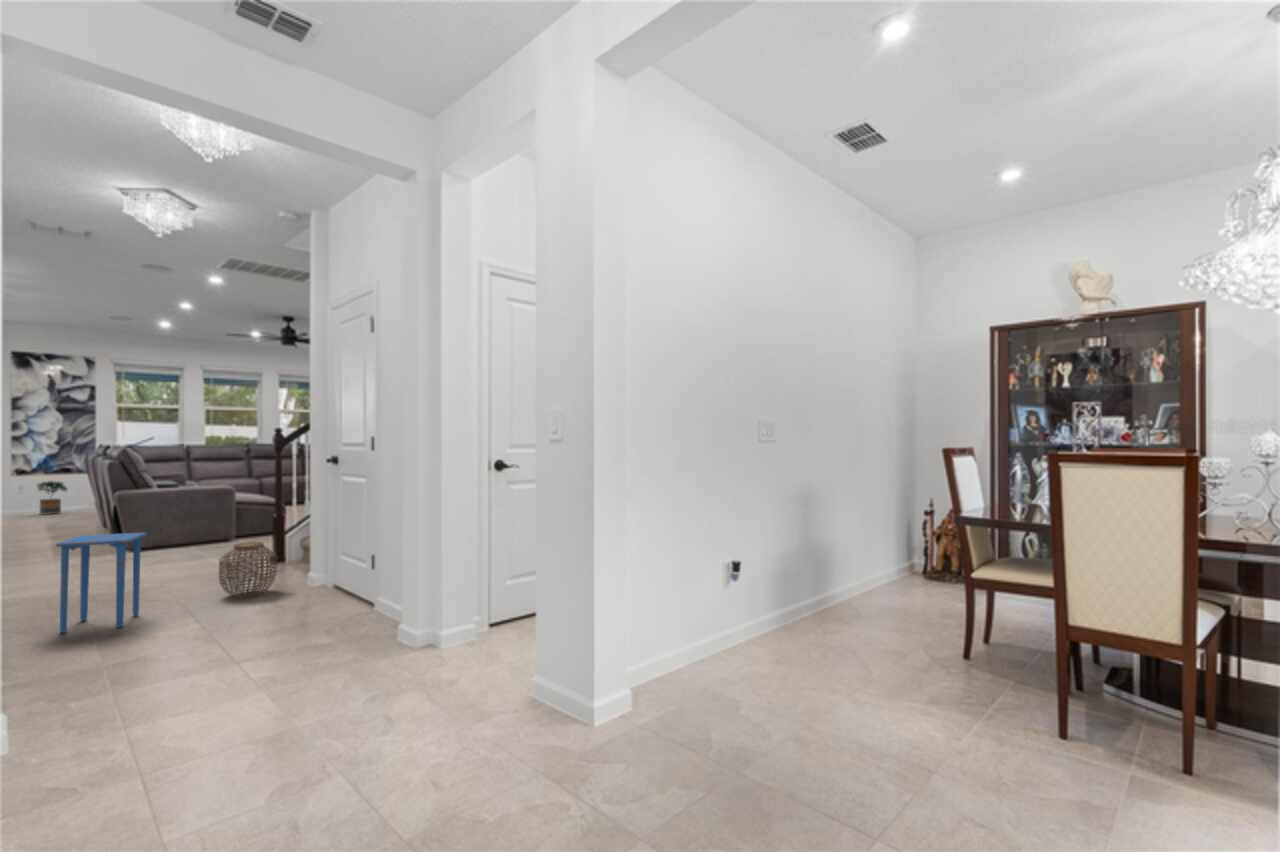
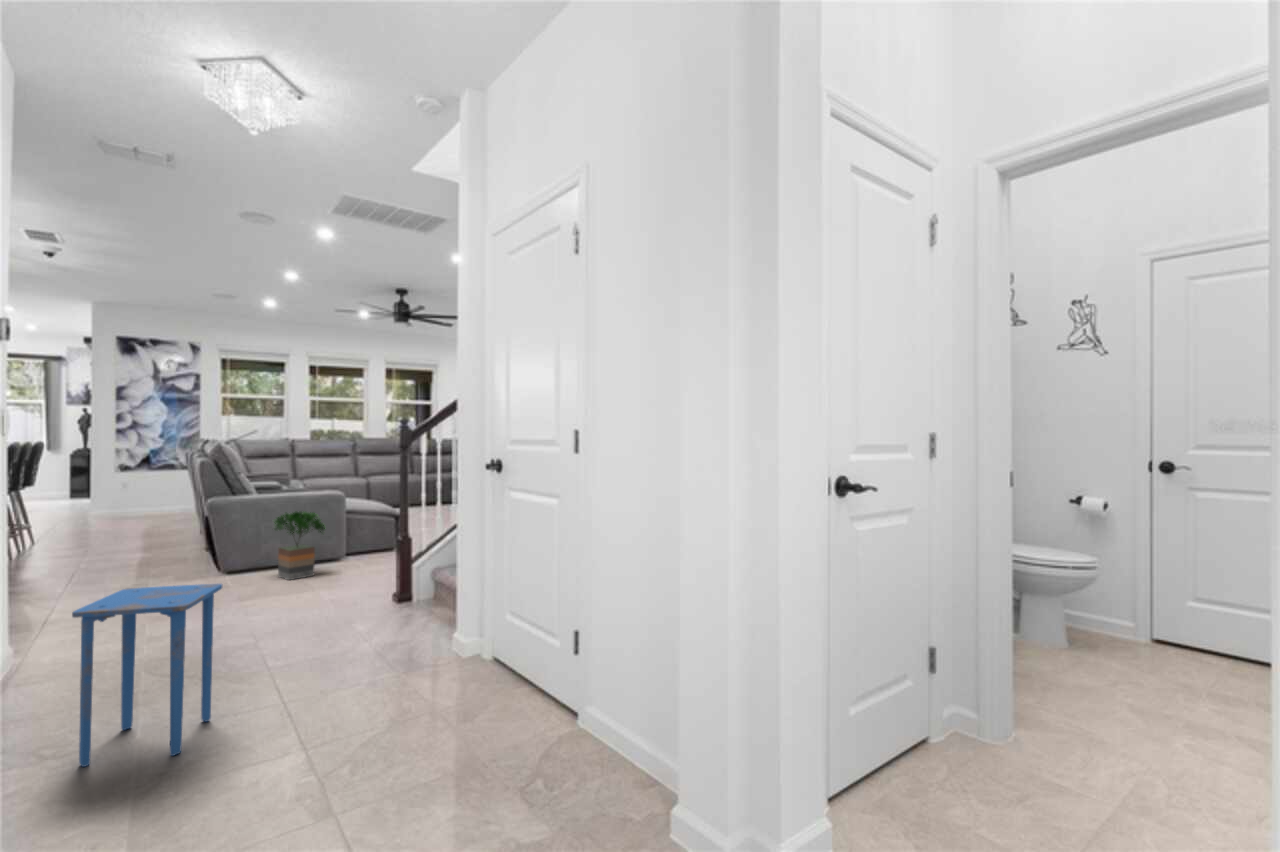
potted tree: present [38,481,67,515] -> present [274,511,325,580]
woven basket: present [219,542,277,598] -> none [331,591,414,682]

